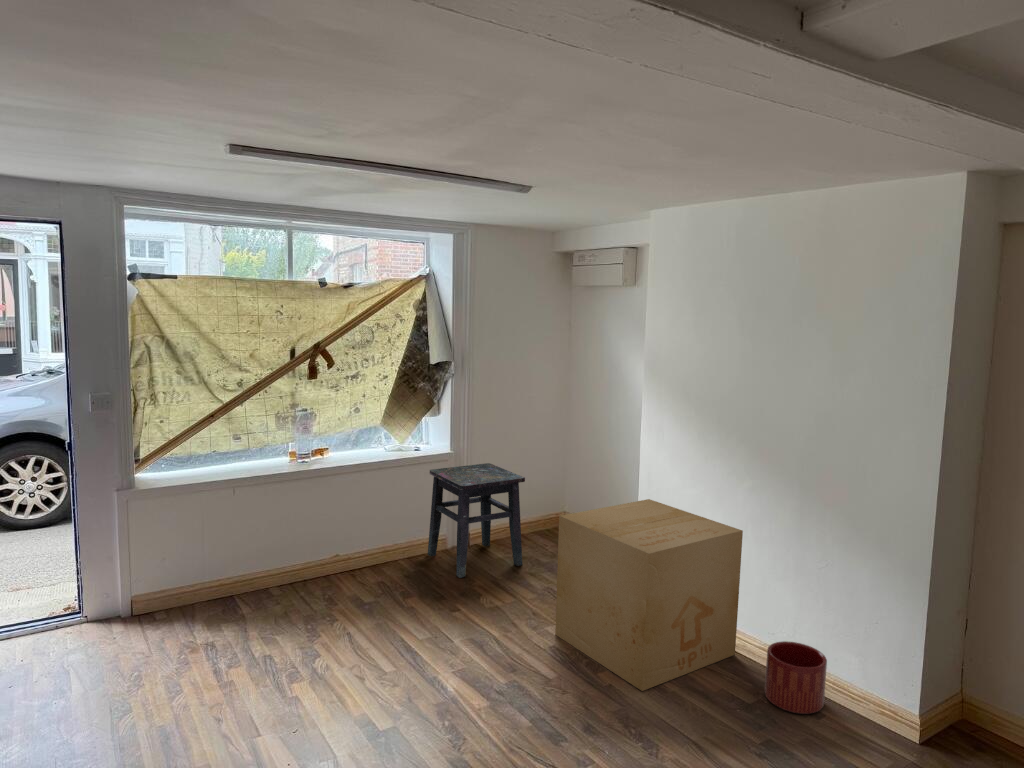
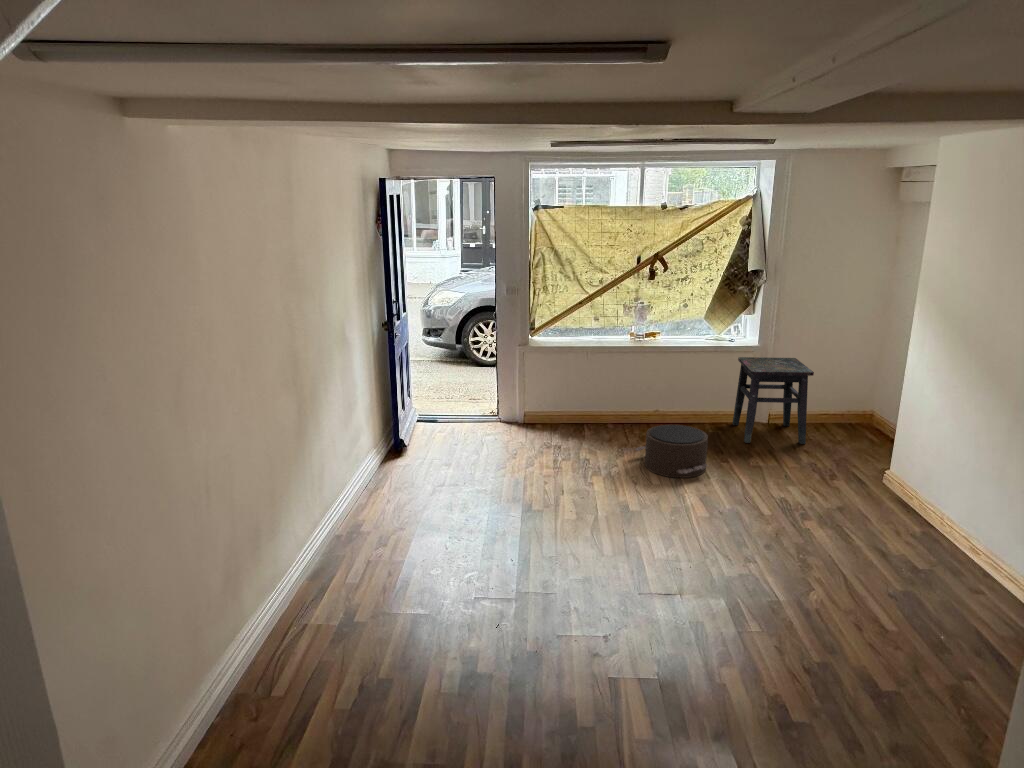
cardboard box: present [555,499,743,691] -> none [791,400,958,539]
pouf: none [335,573,451,655] -> present [635,425,708,478]
planter: present [764,641,827,714] -> none [934,529,995,587]

